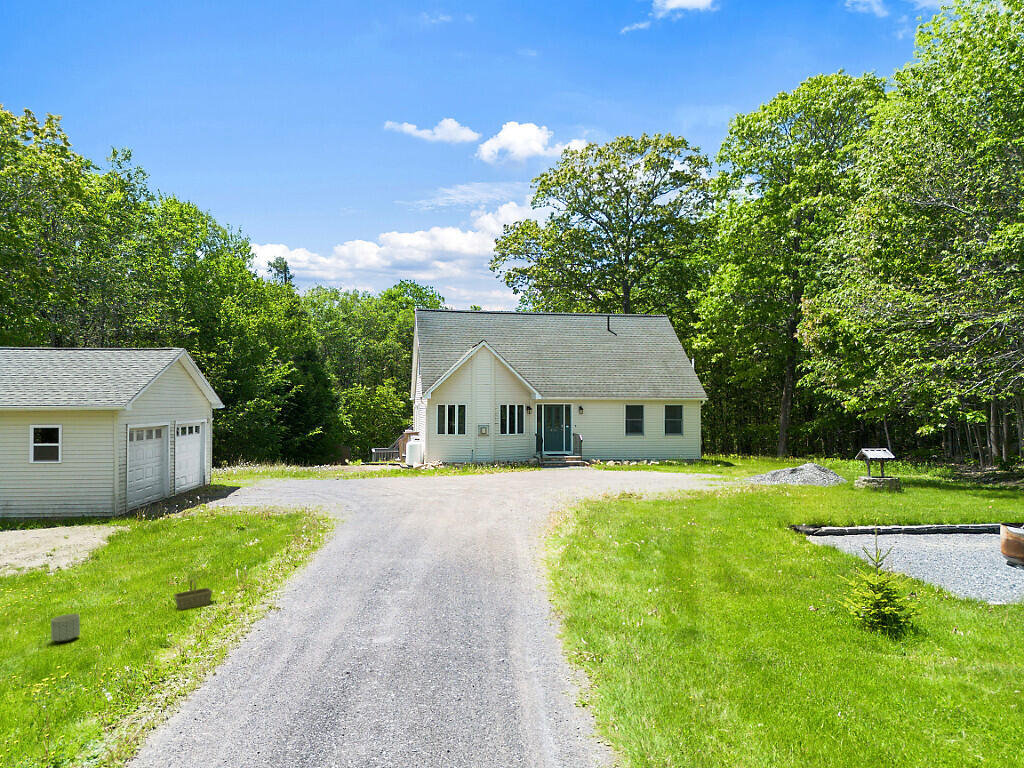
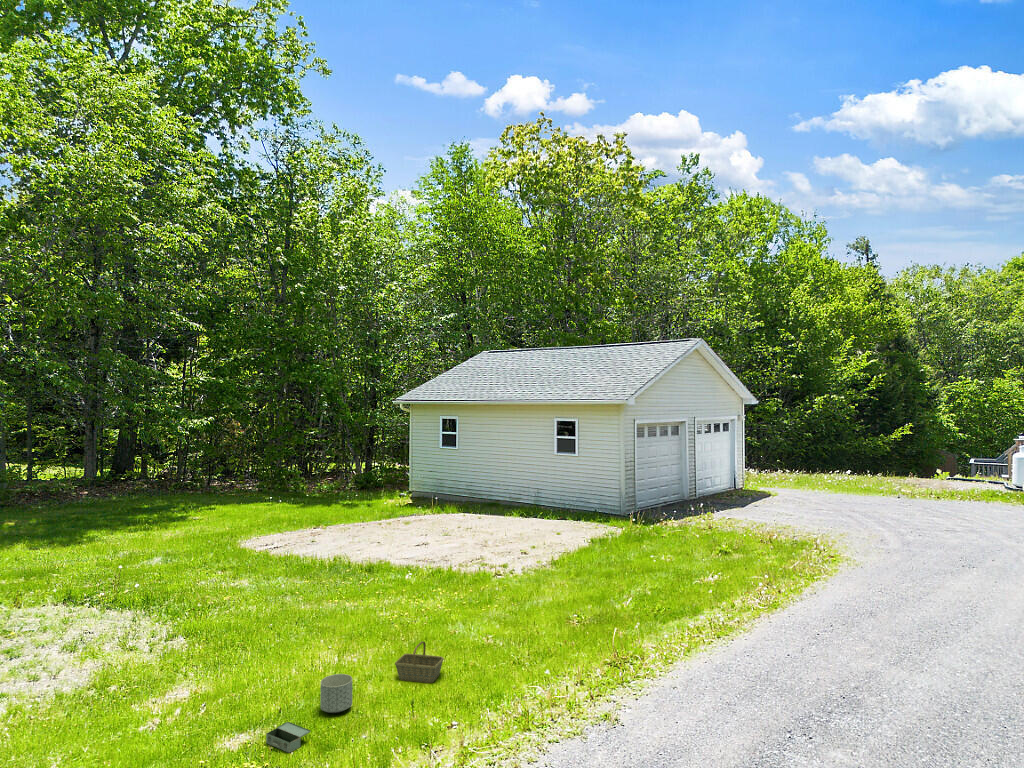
basket: present [174,580,212,610] -> present [395,641,444,683]
toolbox: none [39,643,77,662] -> present [266,722,311,753]

